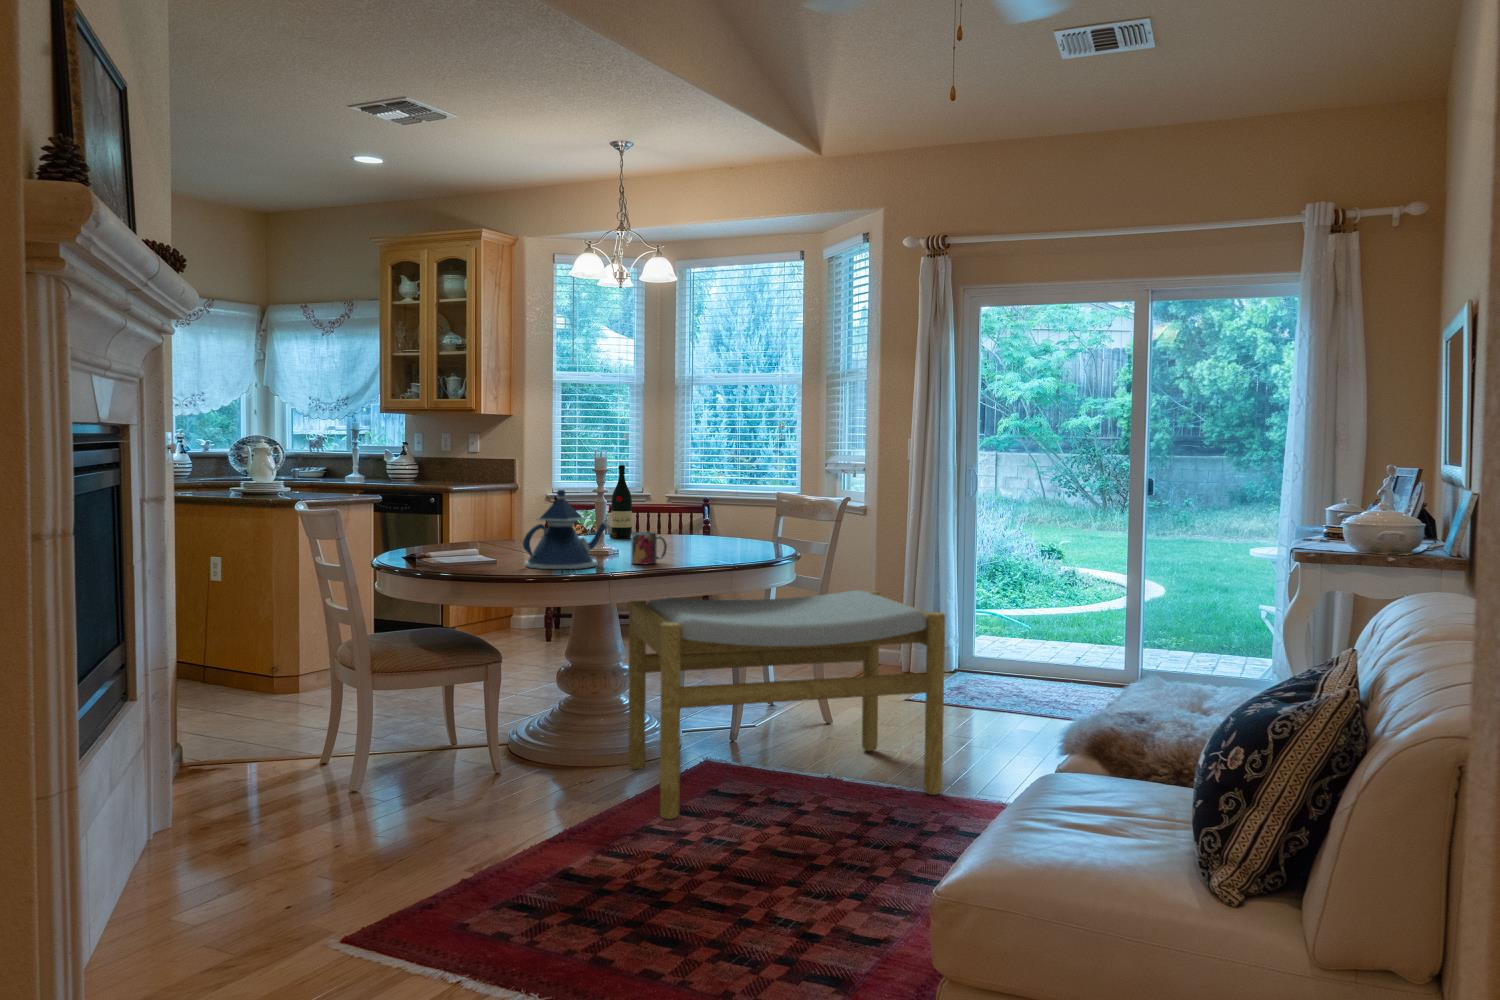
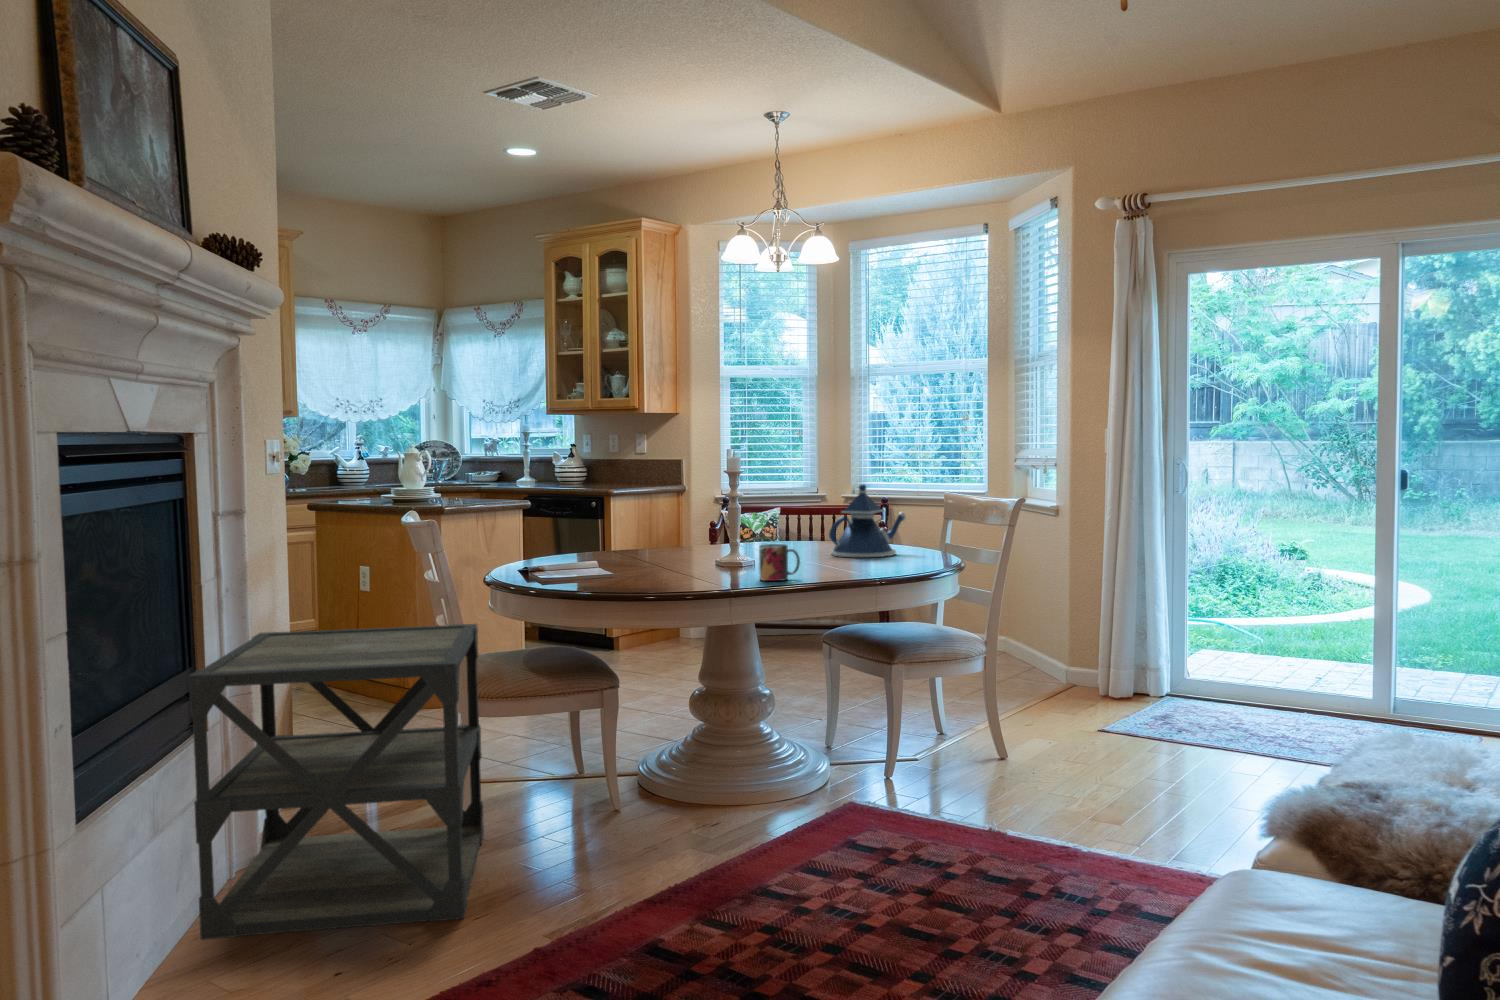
wine bottle: present [610,465,632,538] -> none [756,466,785,547]
teapot: present [523,489,609,569] -> present [829,484,906,557]
footstool: present [628,590,945,819] -> none [759,610,1128,878]
side table: none [120,602,381,895] -> present [189,624,484,940]

